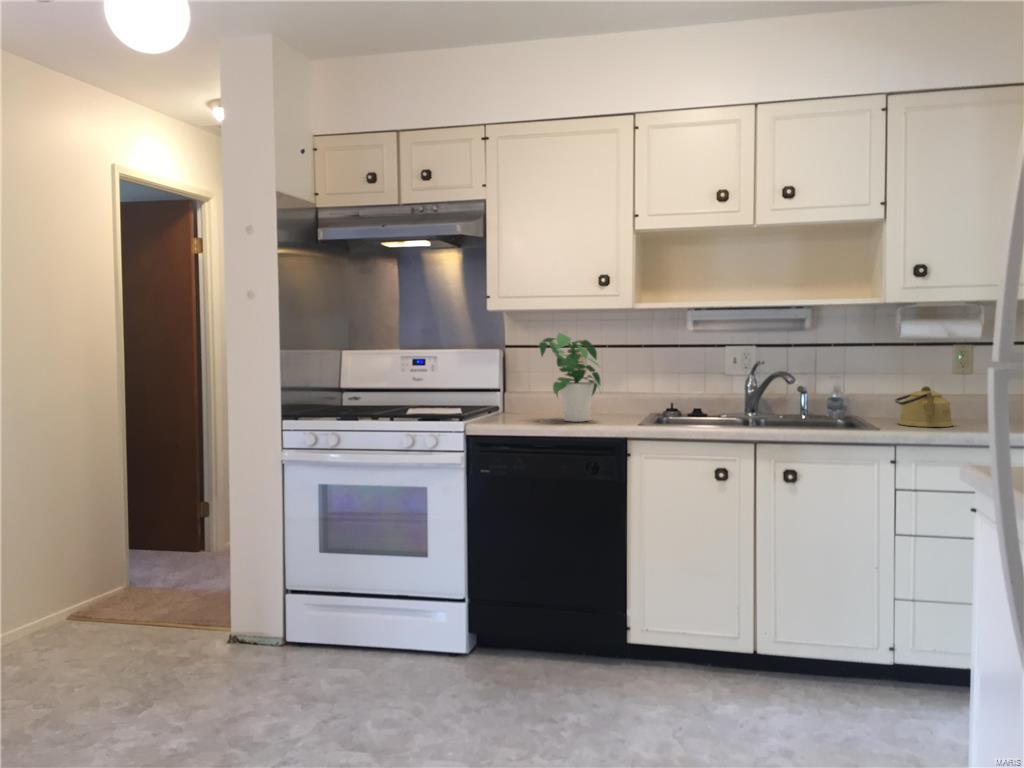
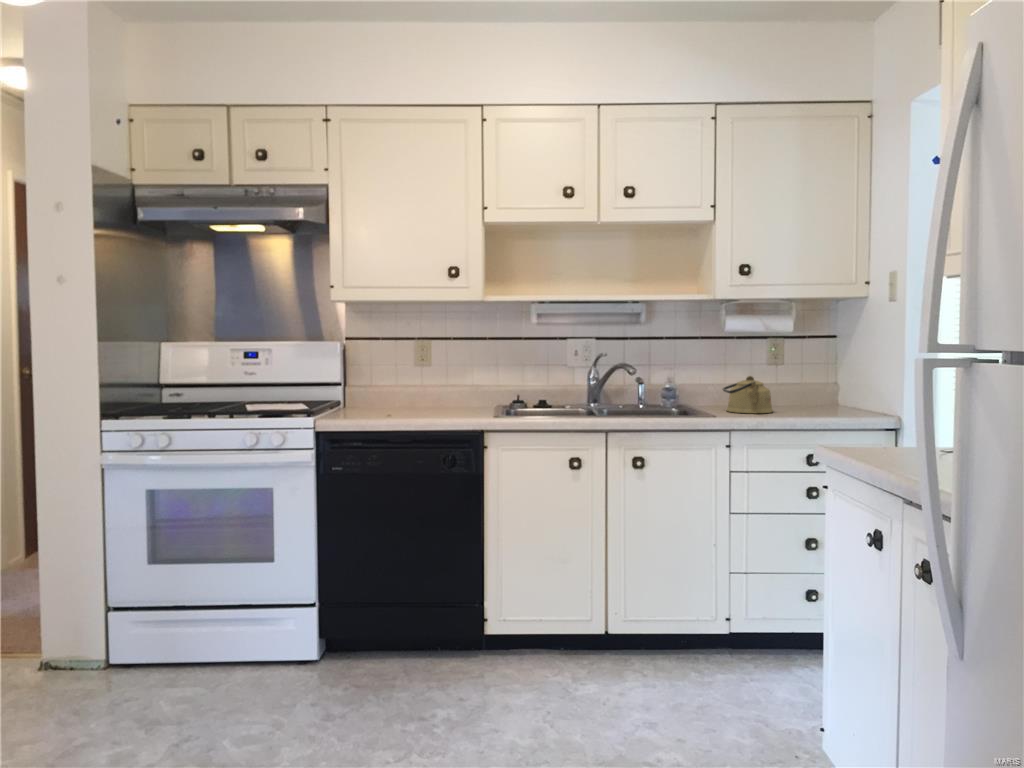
potted plant: present [540,333,600,422] -> none [388,324,453,415]

